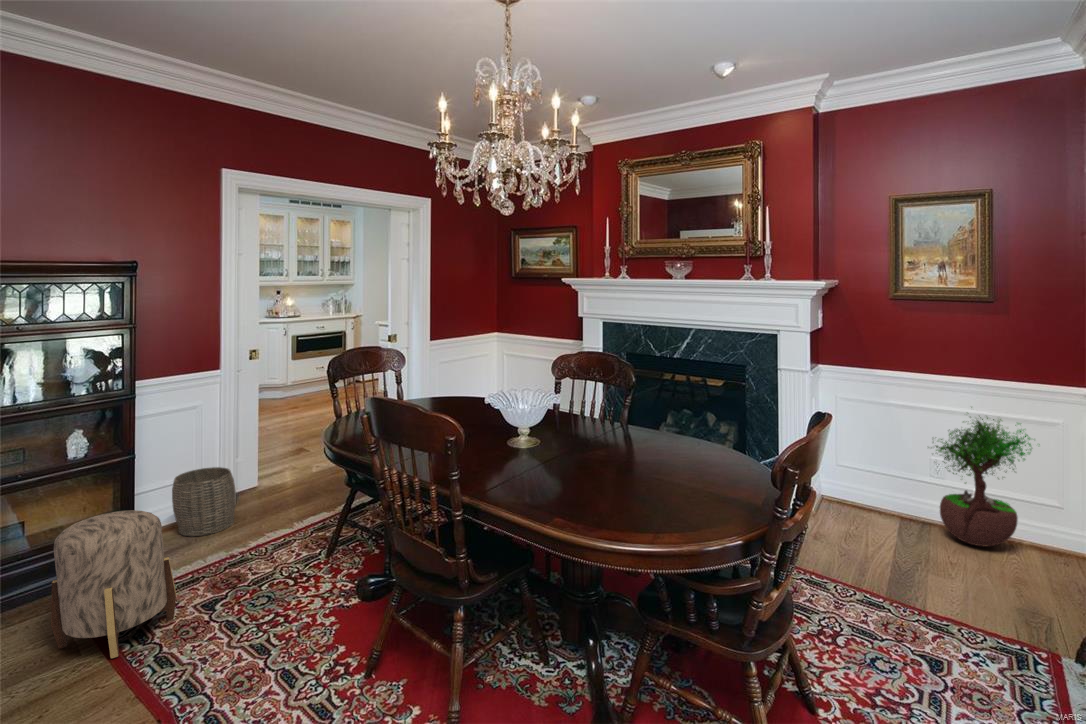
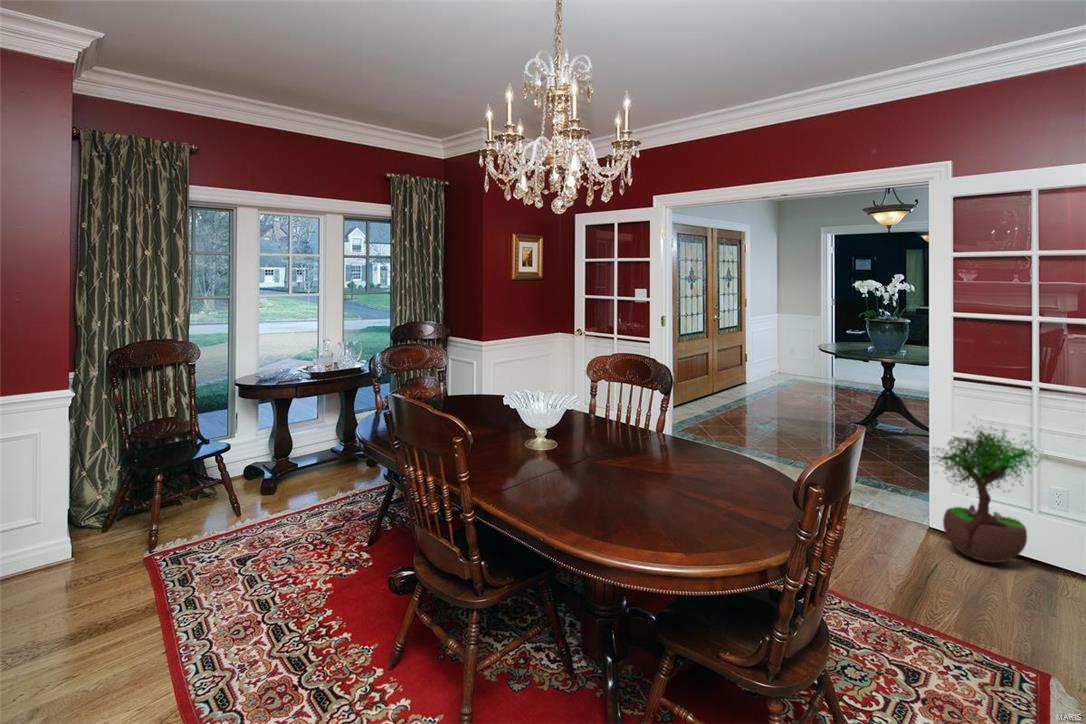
woven basket: present [172,467,236,536] -> none [223,450,277,509]
ottoman: present [51,510,176,658] -> none [97,478,204,604]

